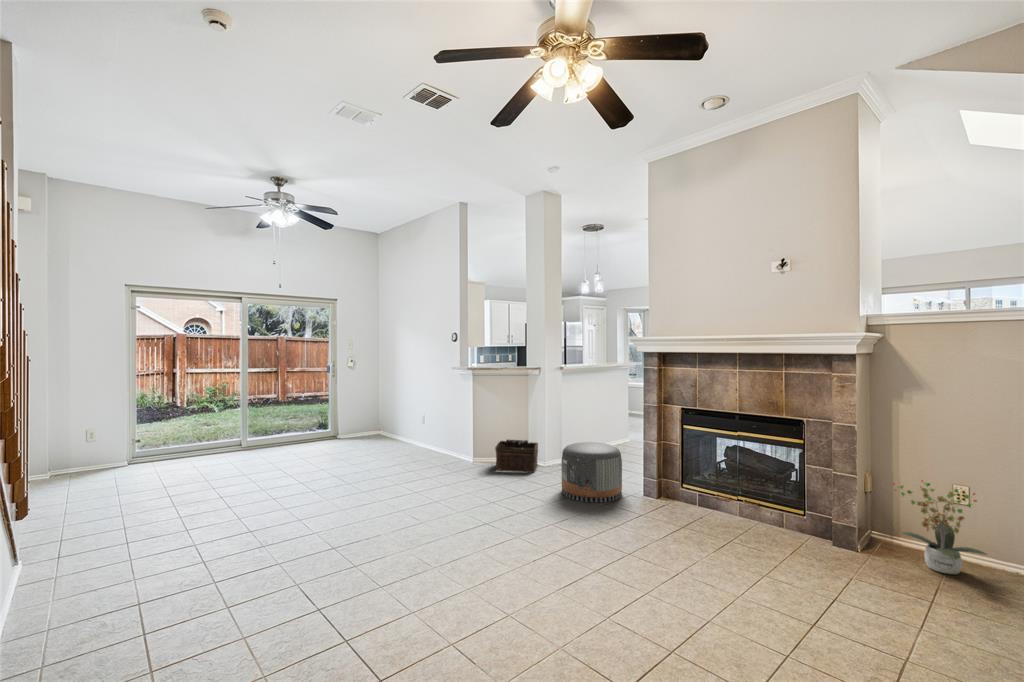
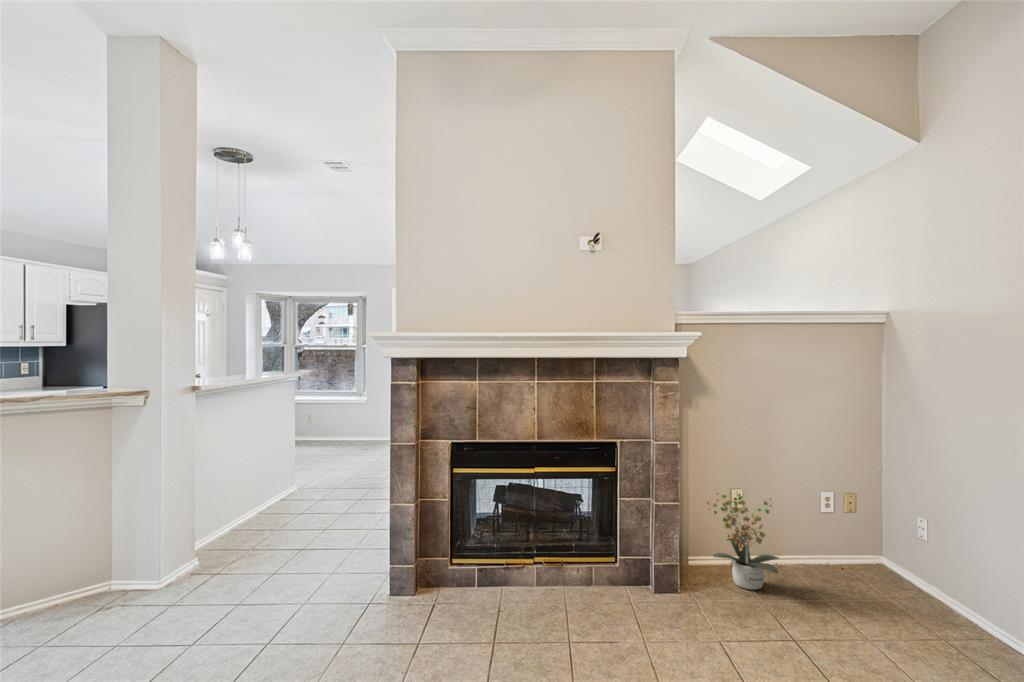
basket: present [495,440,538,472] -> none [31,544,146,637]
pouf: present [562,442,622,502] -> none [242,522,361,650]

